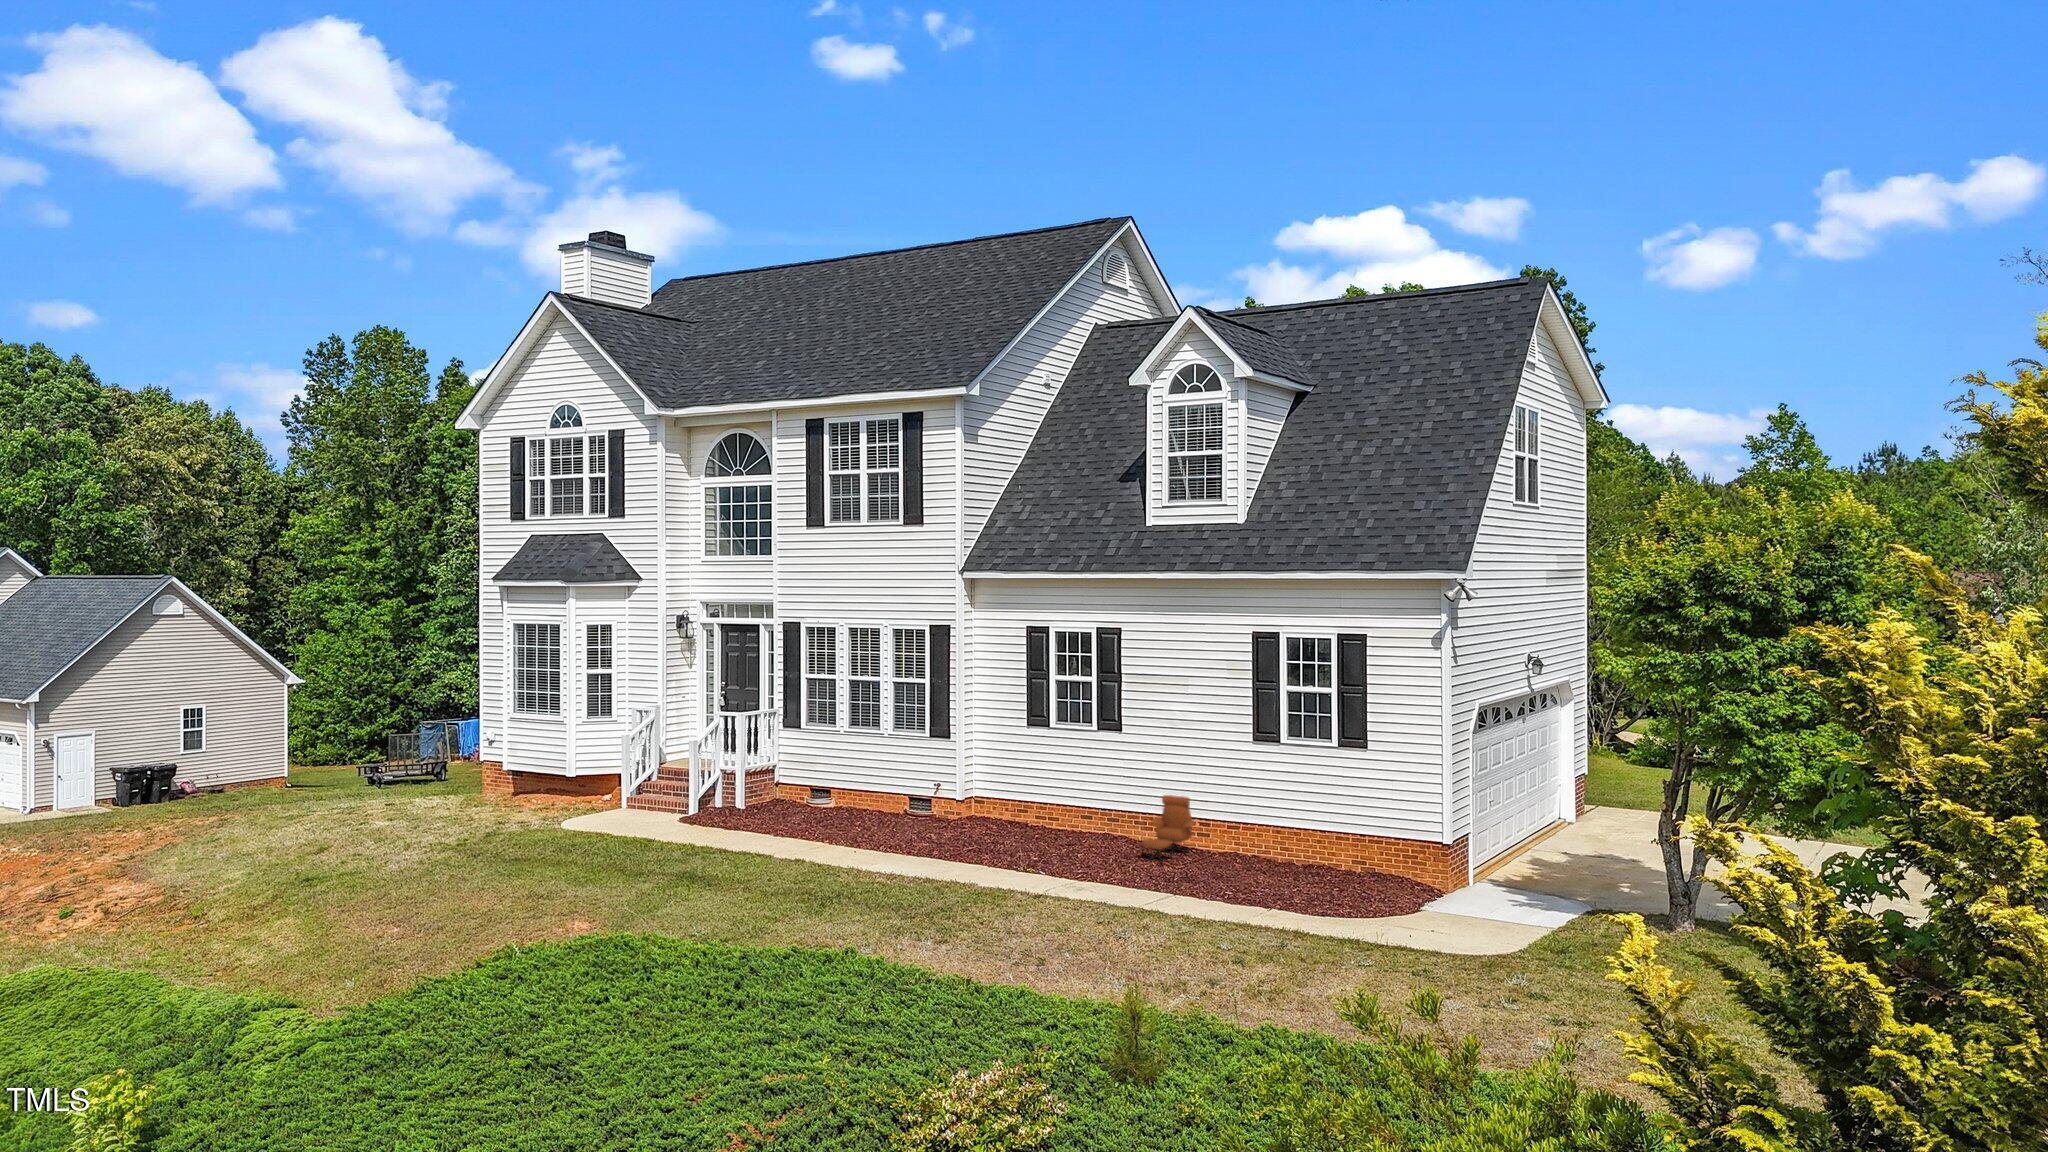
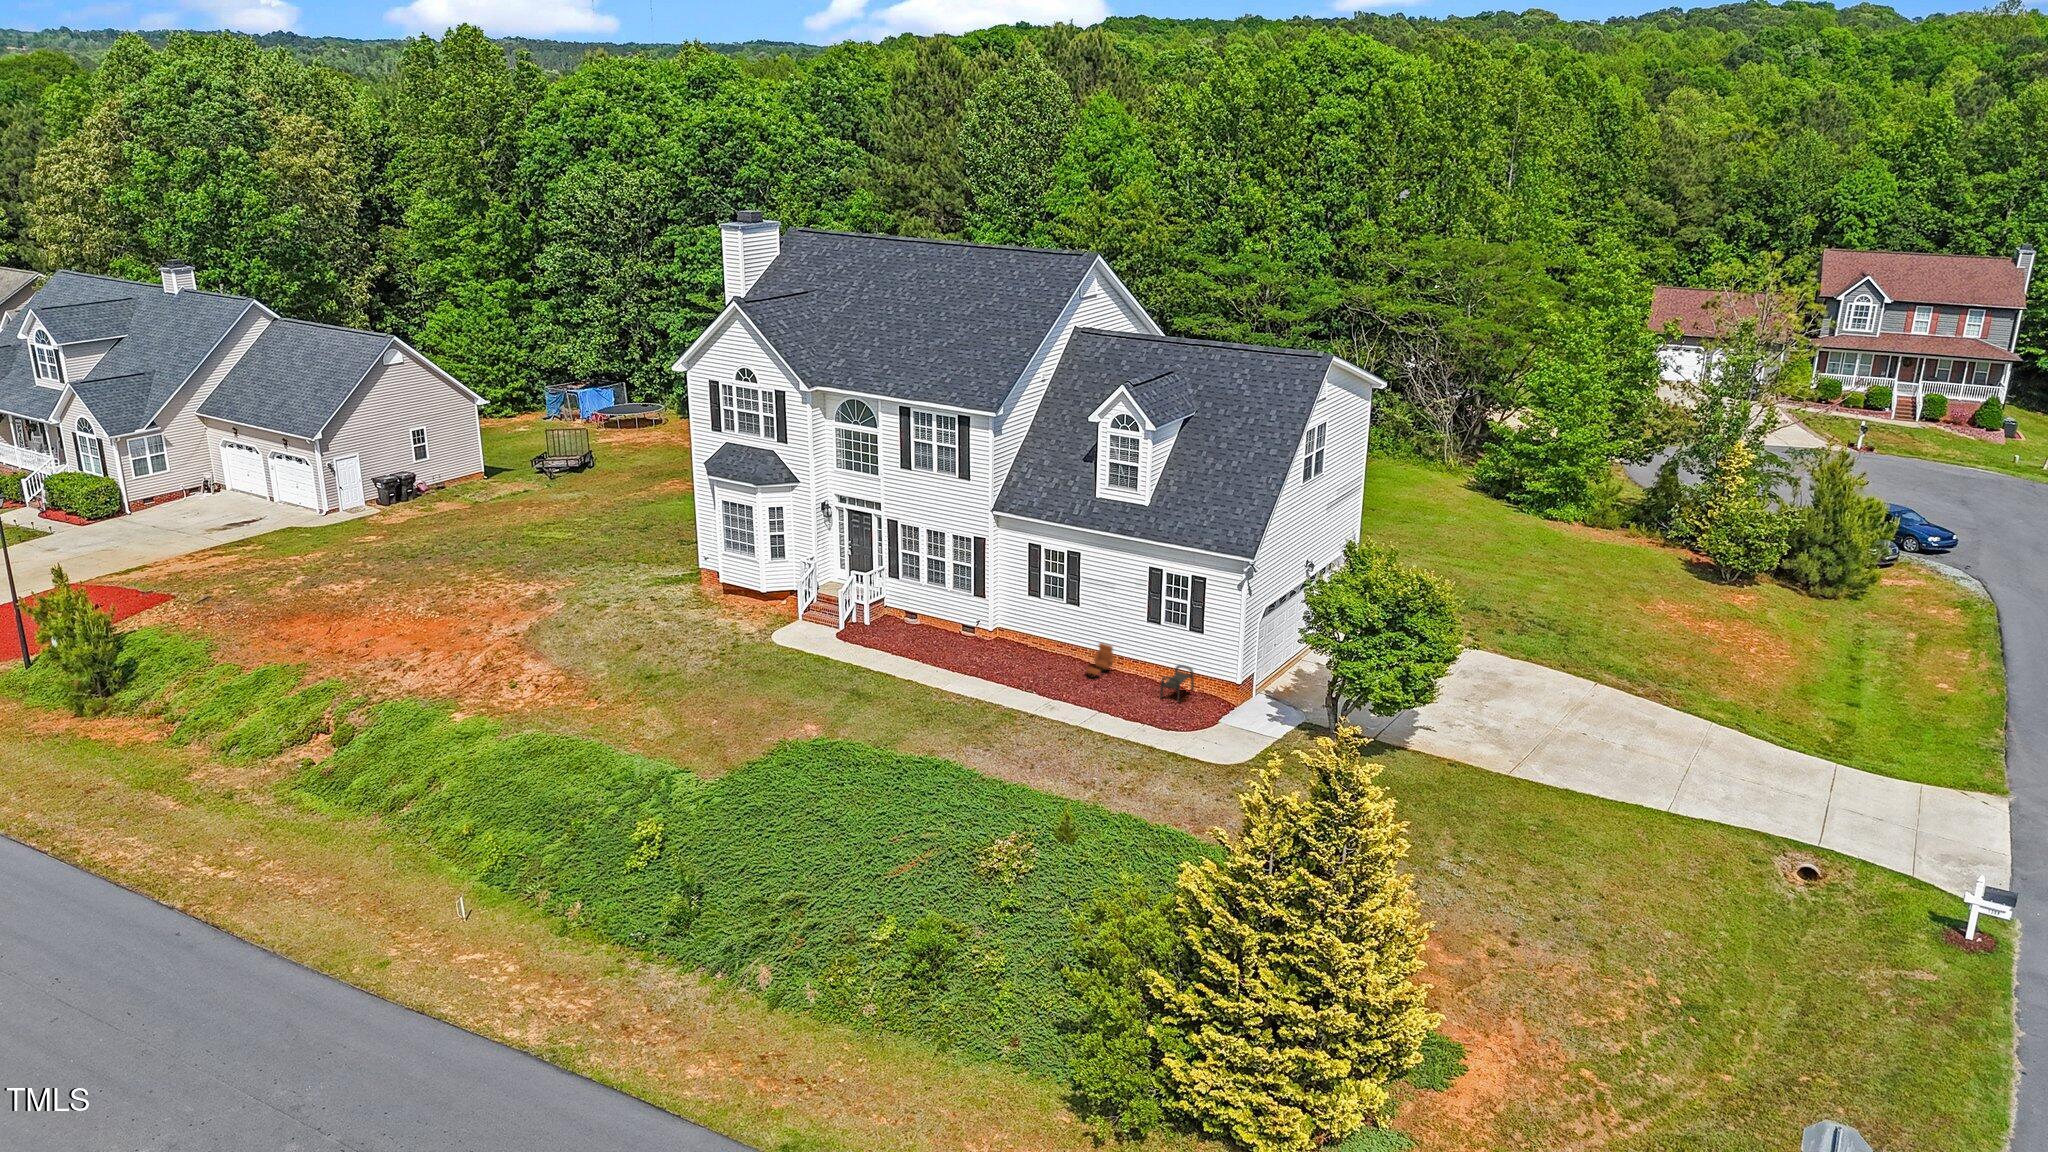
bench: none [1298,816,1361,884] -> present [1160,665,1194,702]

